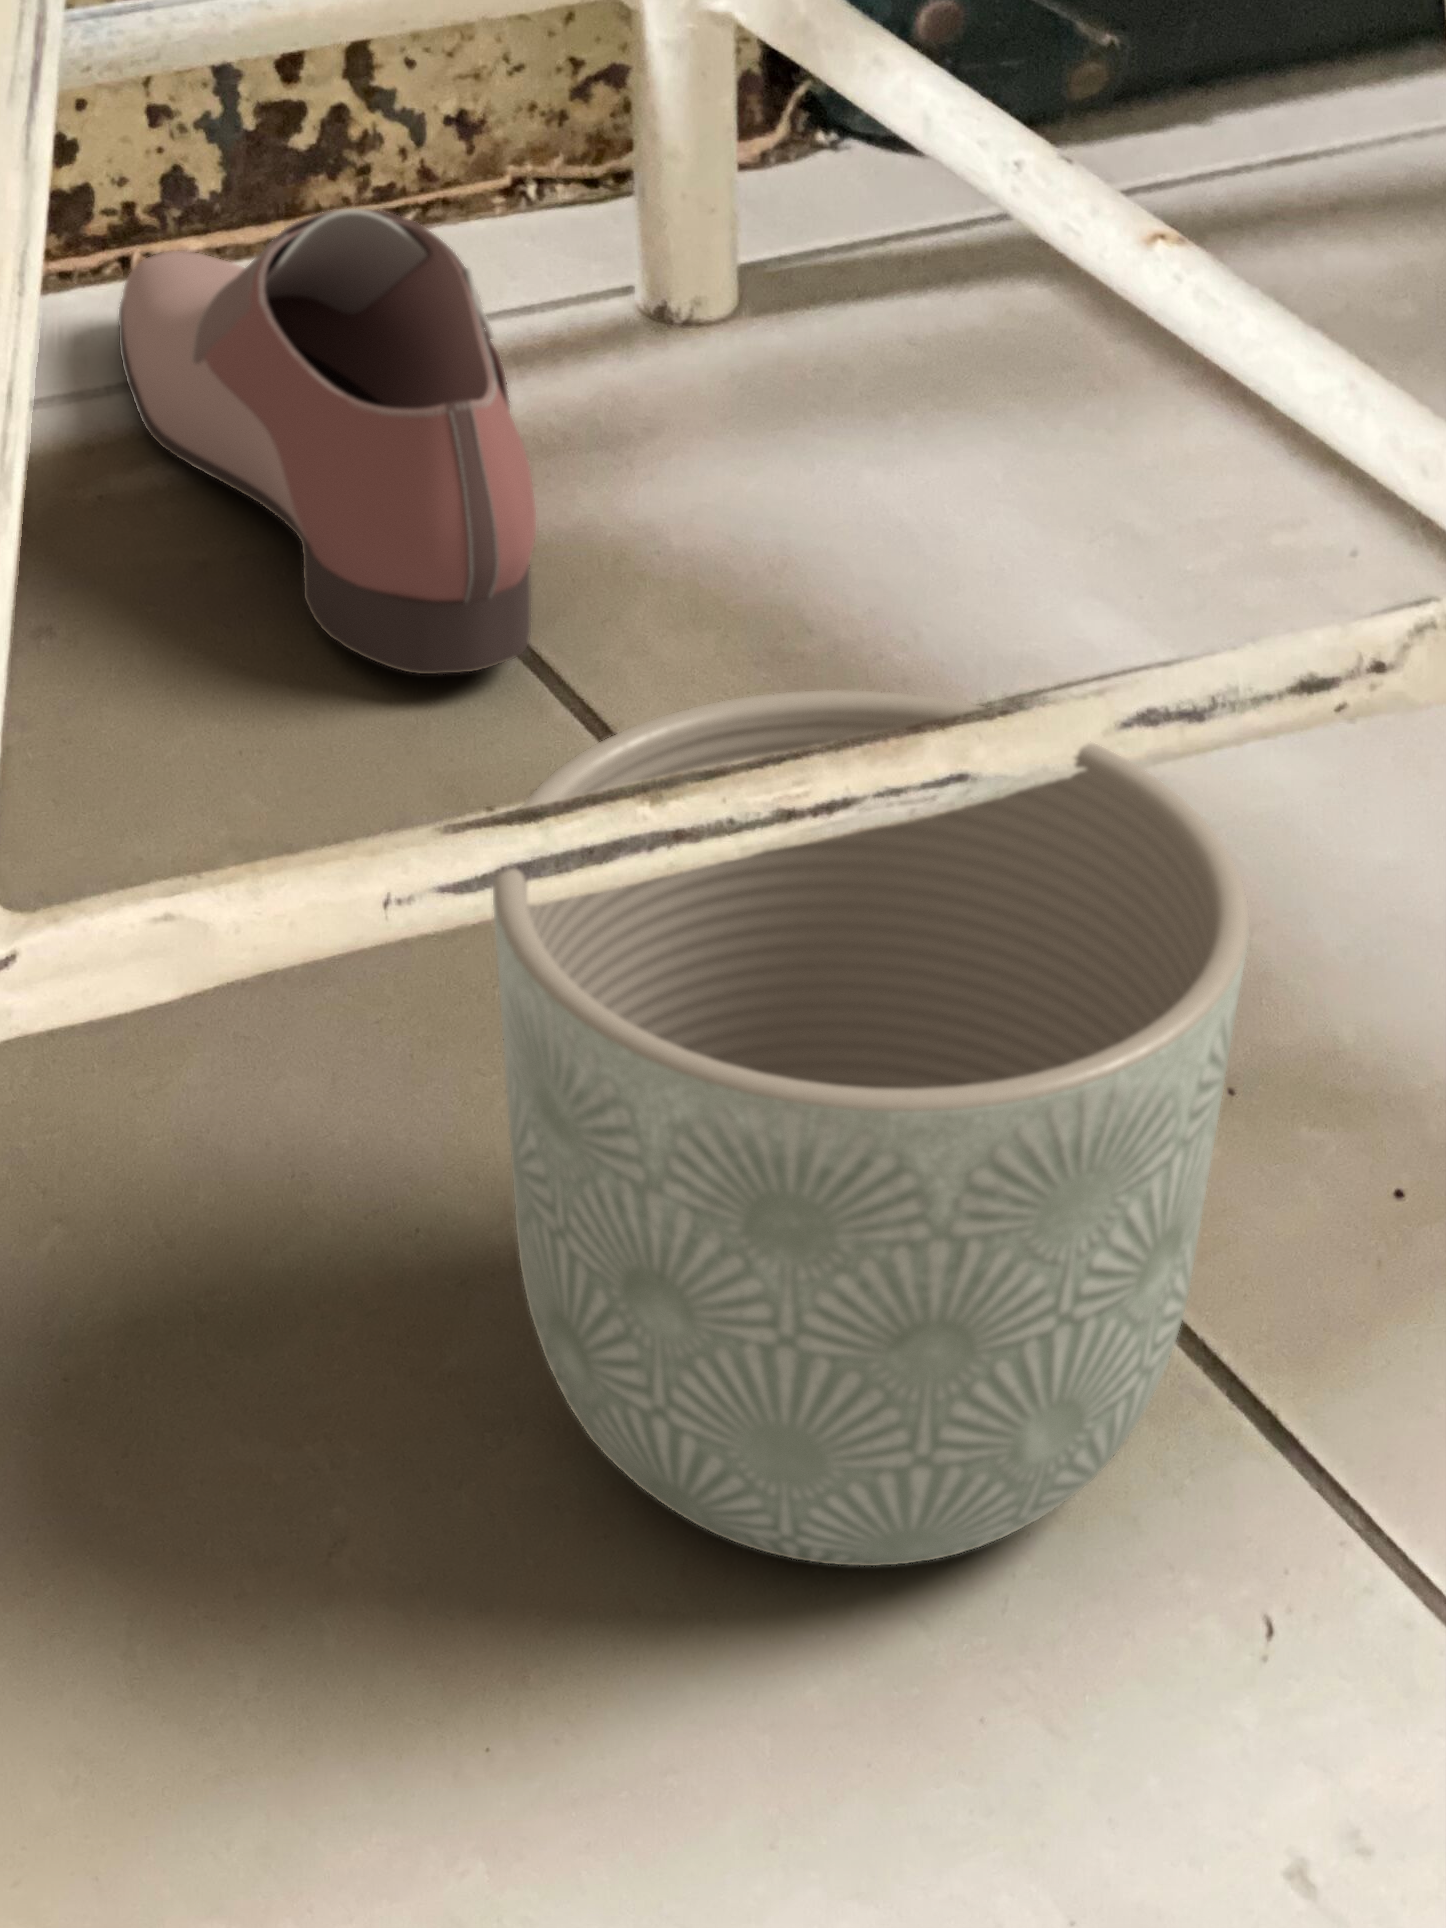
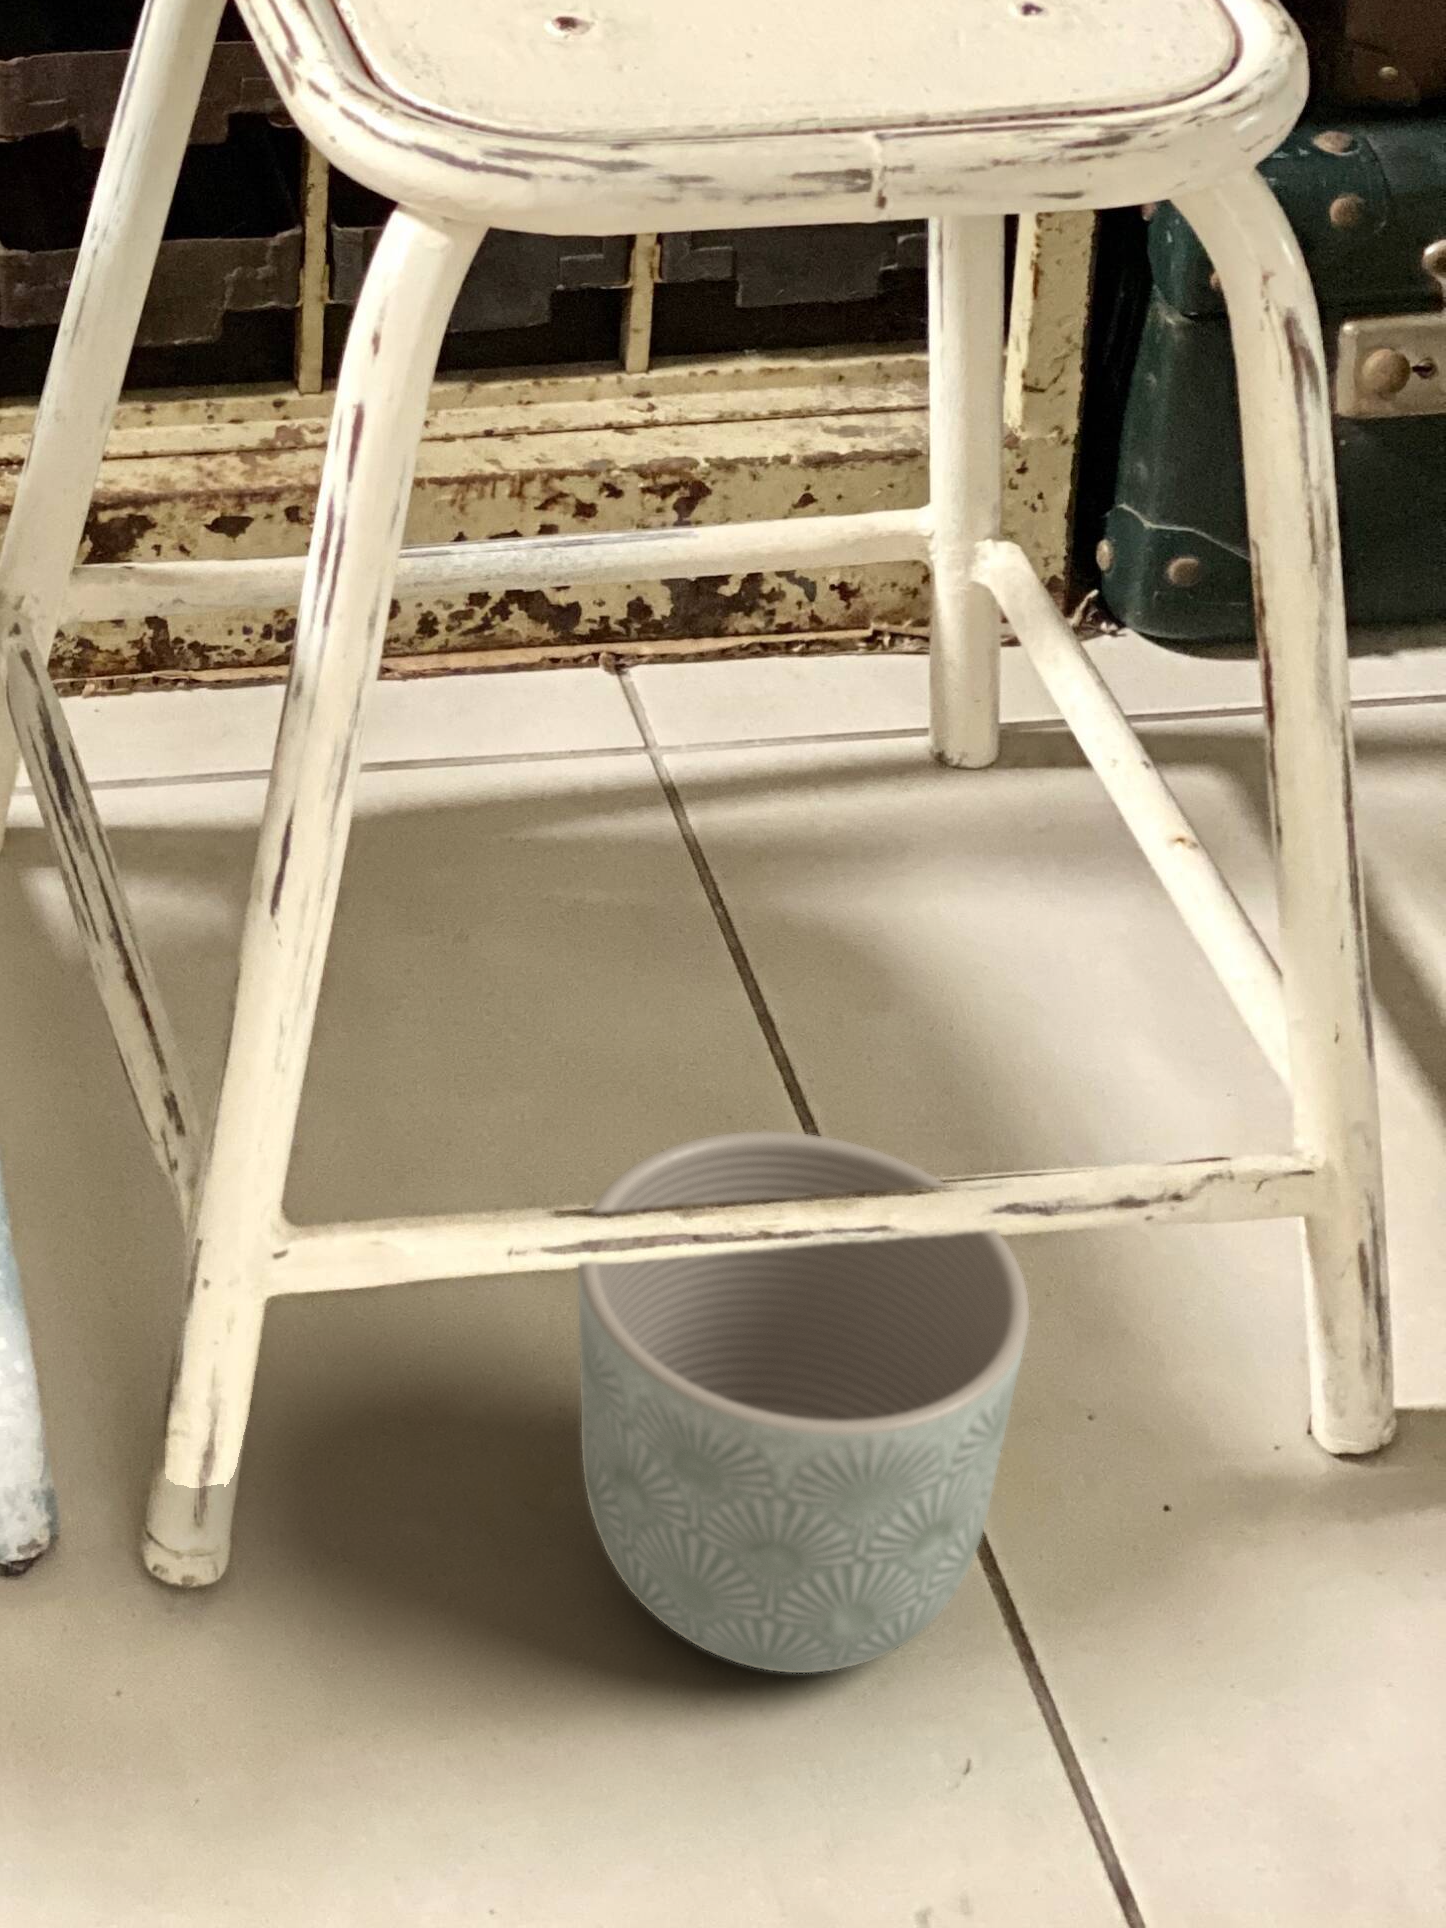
shoe: present [119,208,536,674] -> none [570,660,784,1017]

